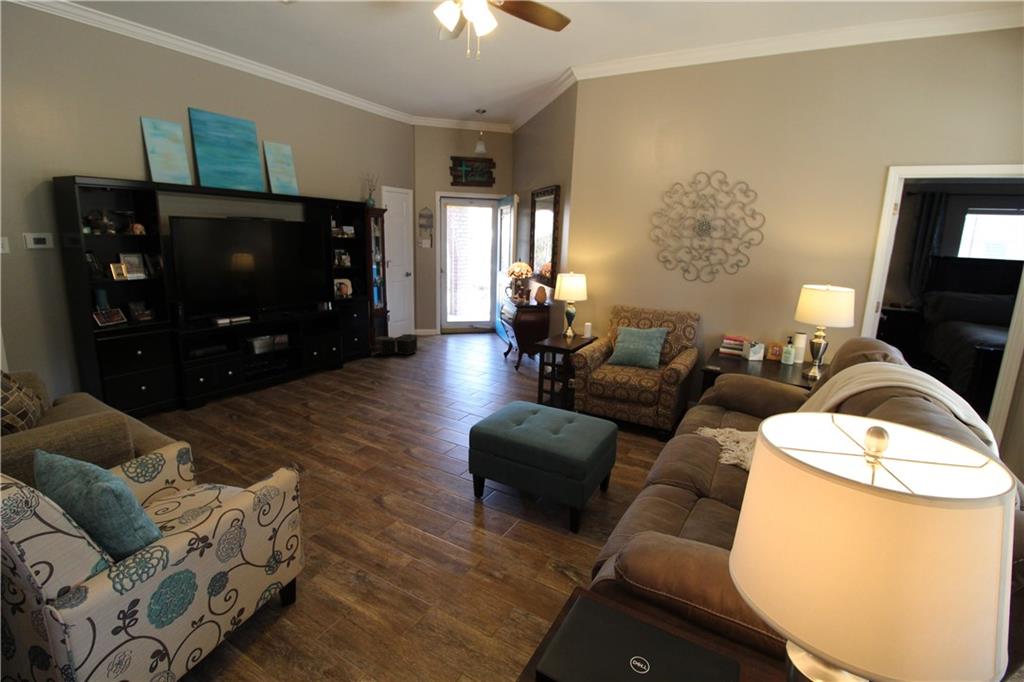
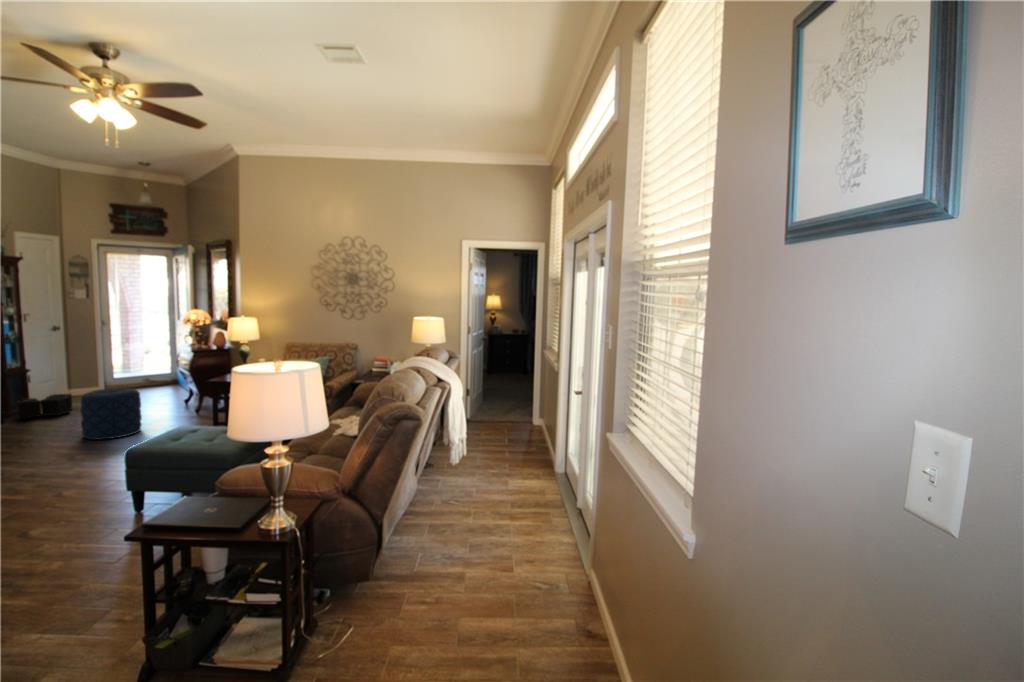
pouf: none [424,338,471,390] -> present [80,387,142,440]

